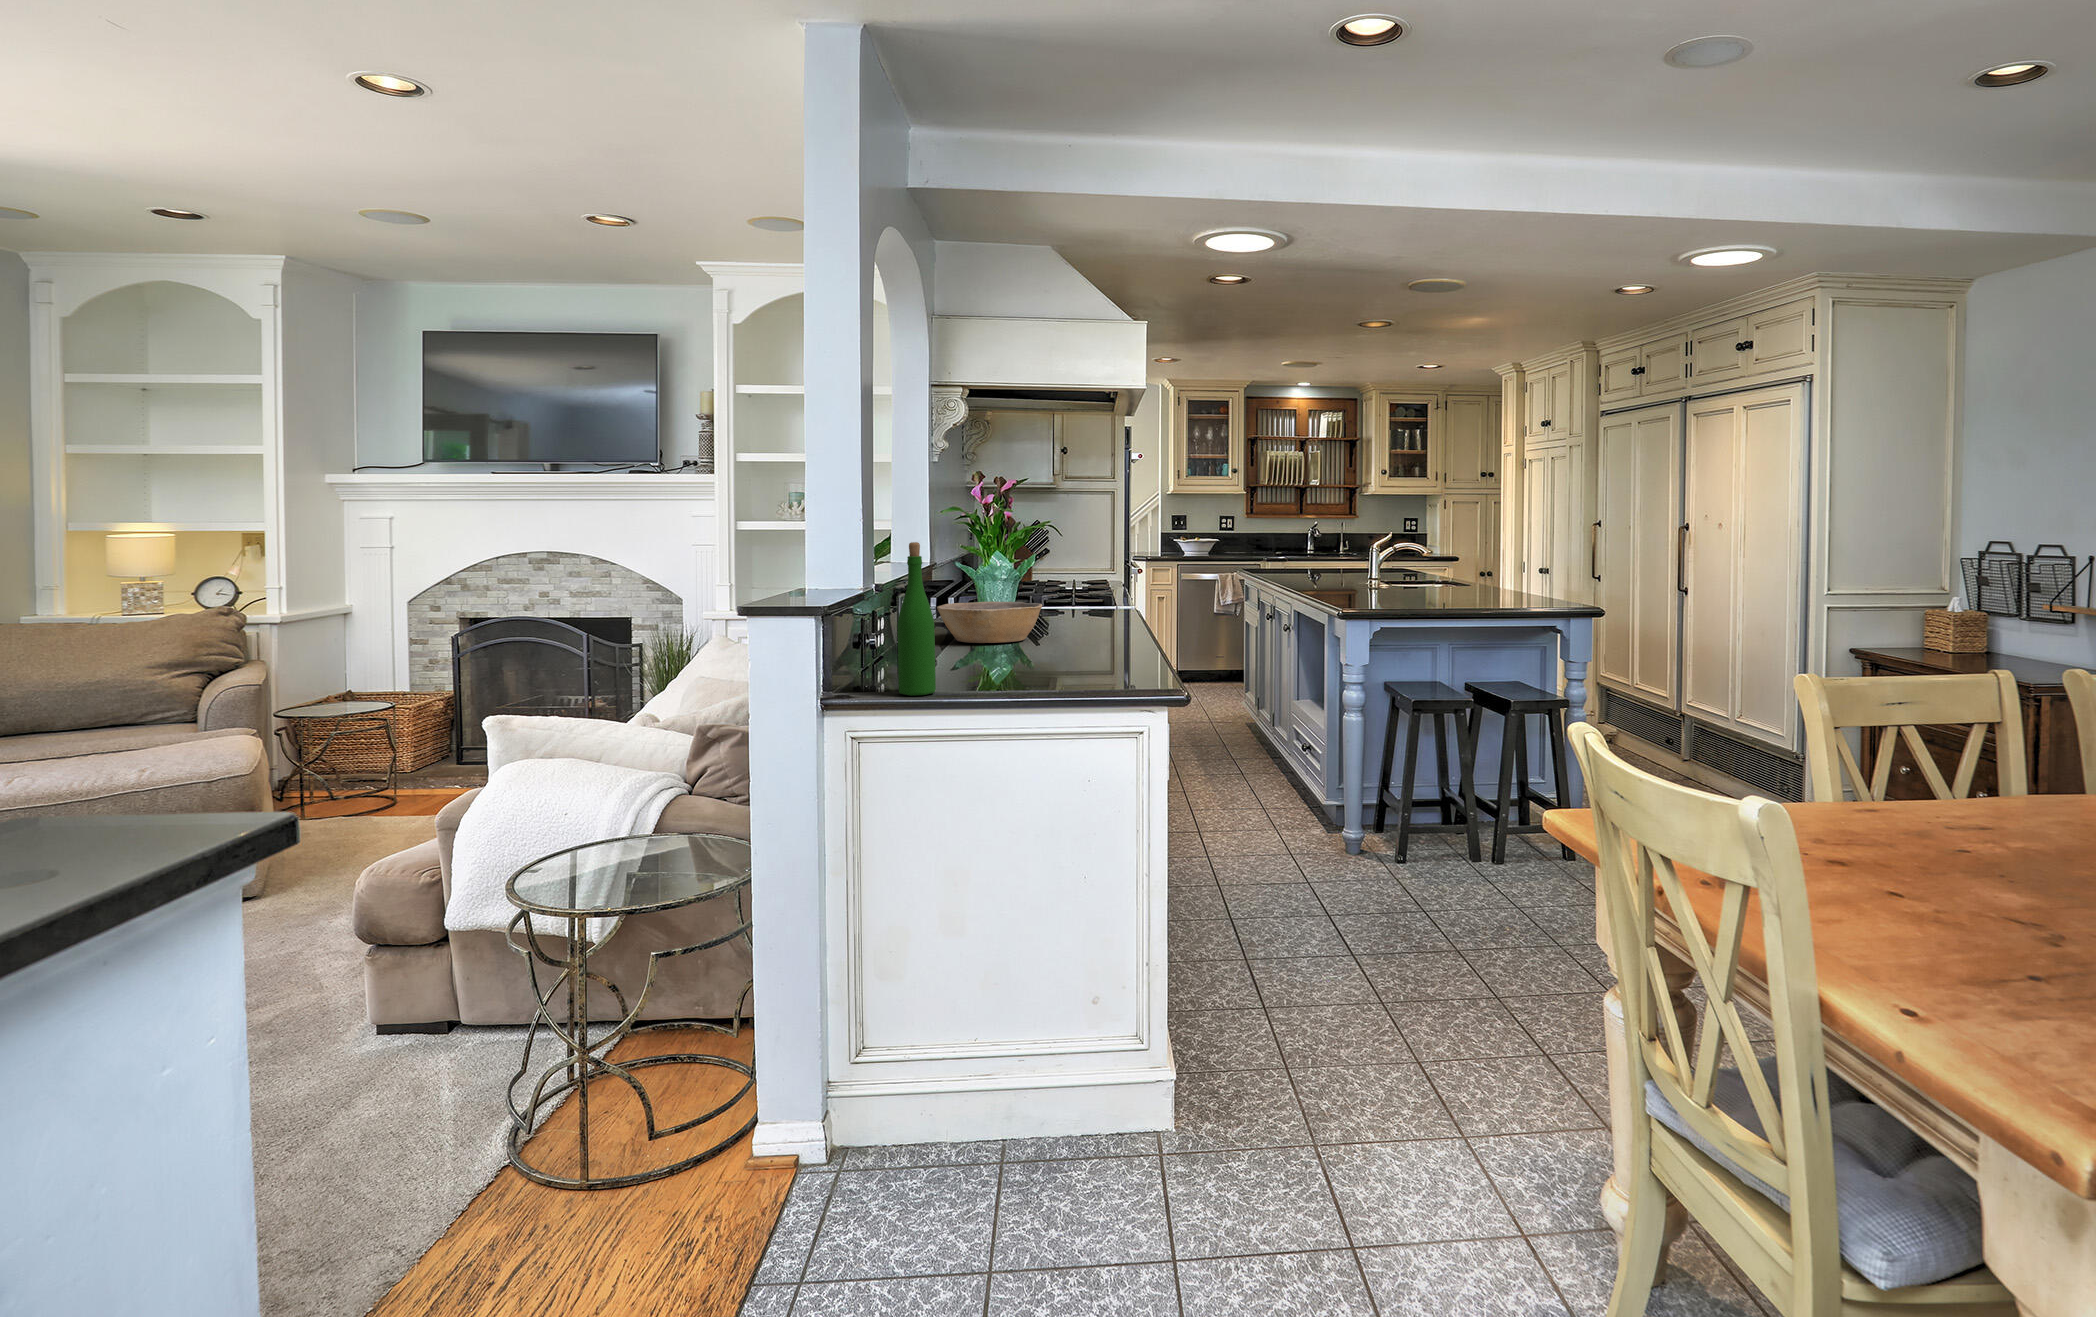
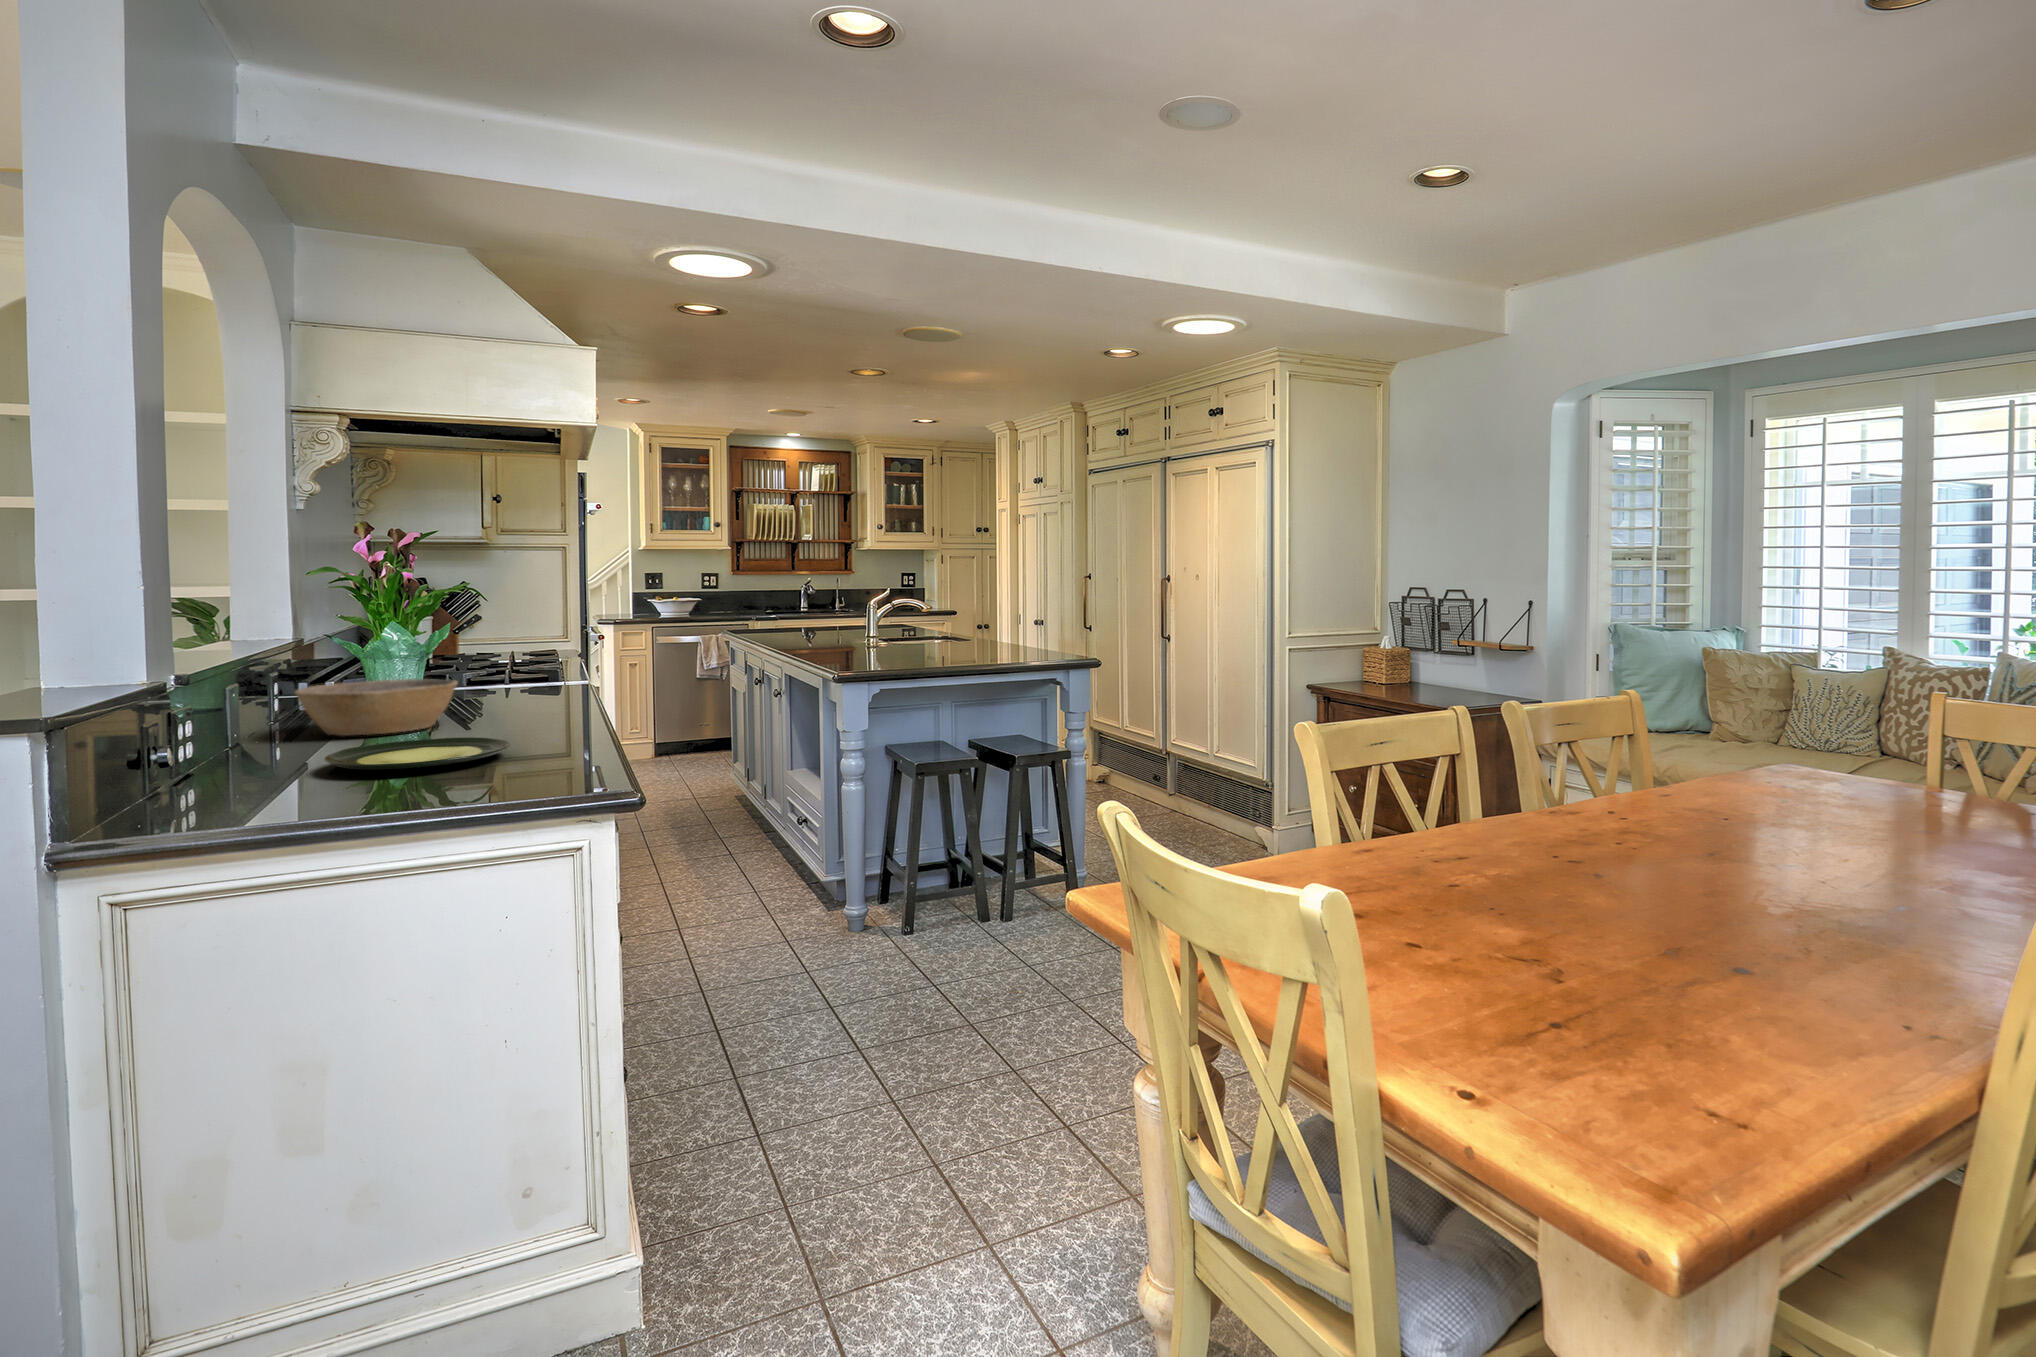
wine bottle: present [898,542,936,695] -> none [201,609,270,823]
plate: none [962,648,1083,667] -> present [324,737,511,770]

